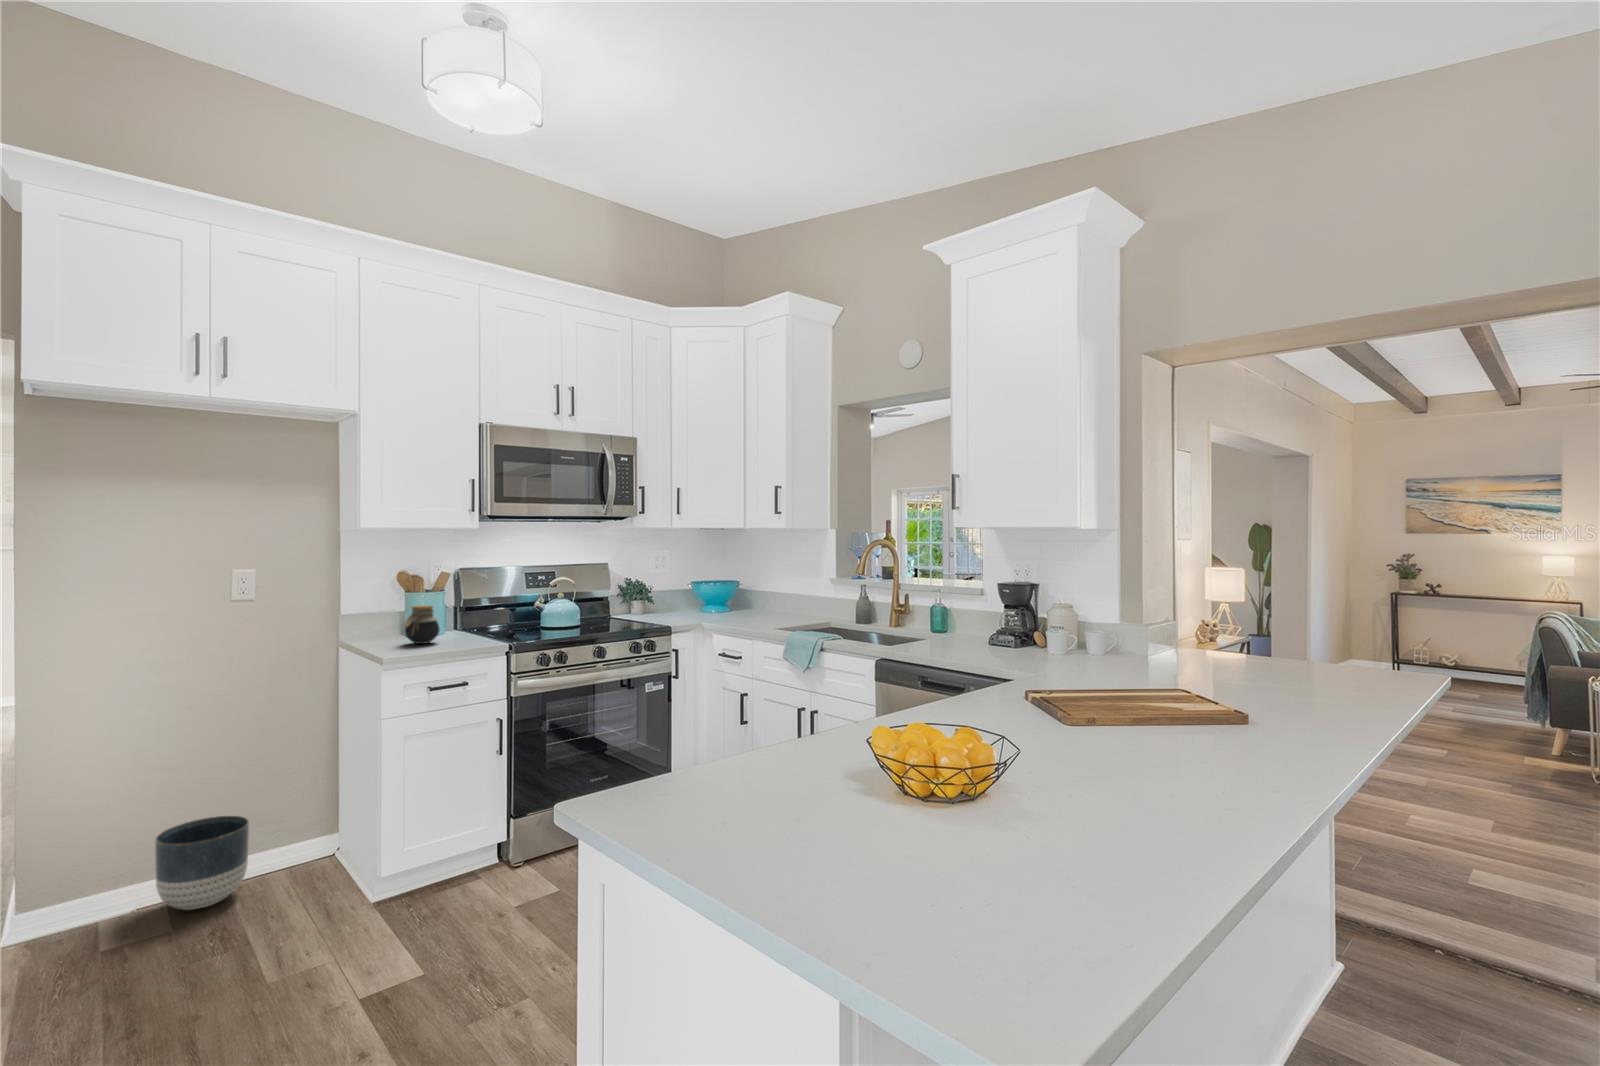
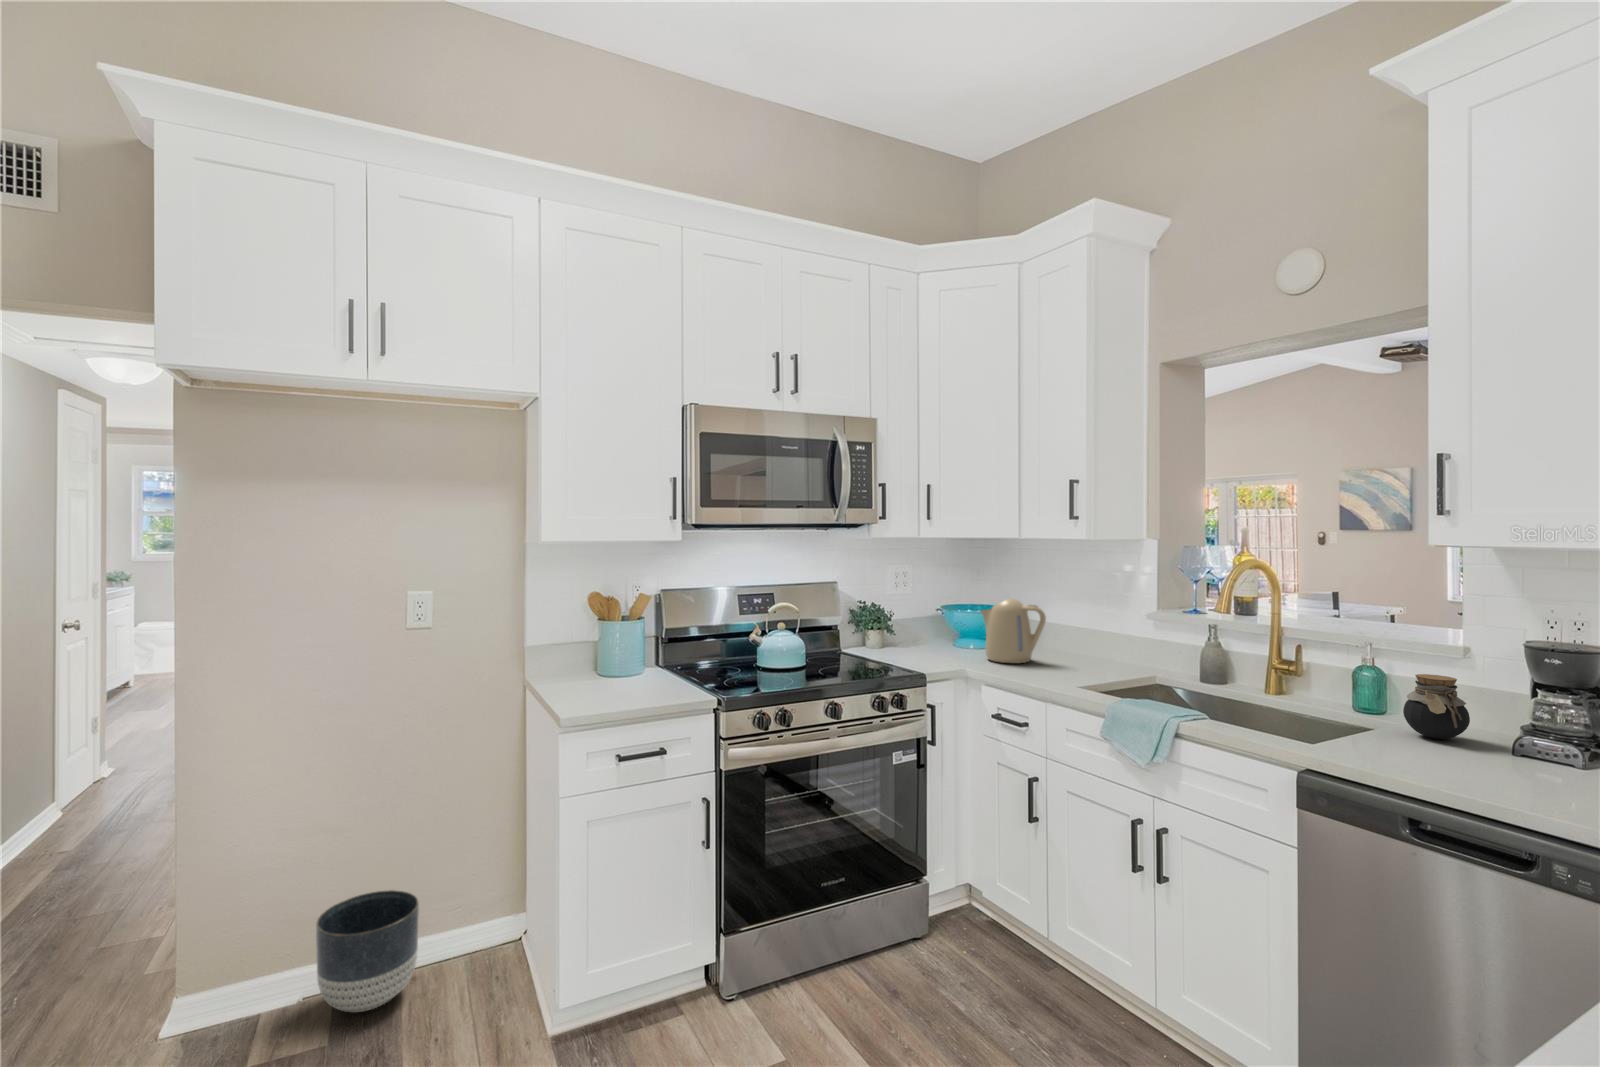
kettle: none [715,572,761,619] -> present [981,598,1046,663]
jar: present [404,605,440,644] -> present [1403,674,1470,739]

